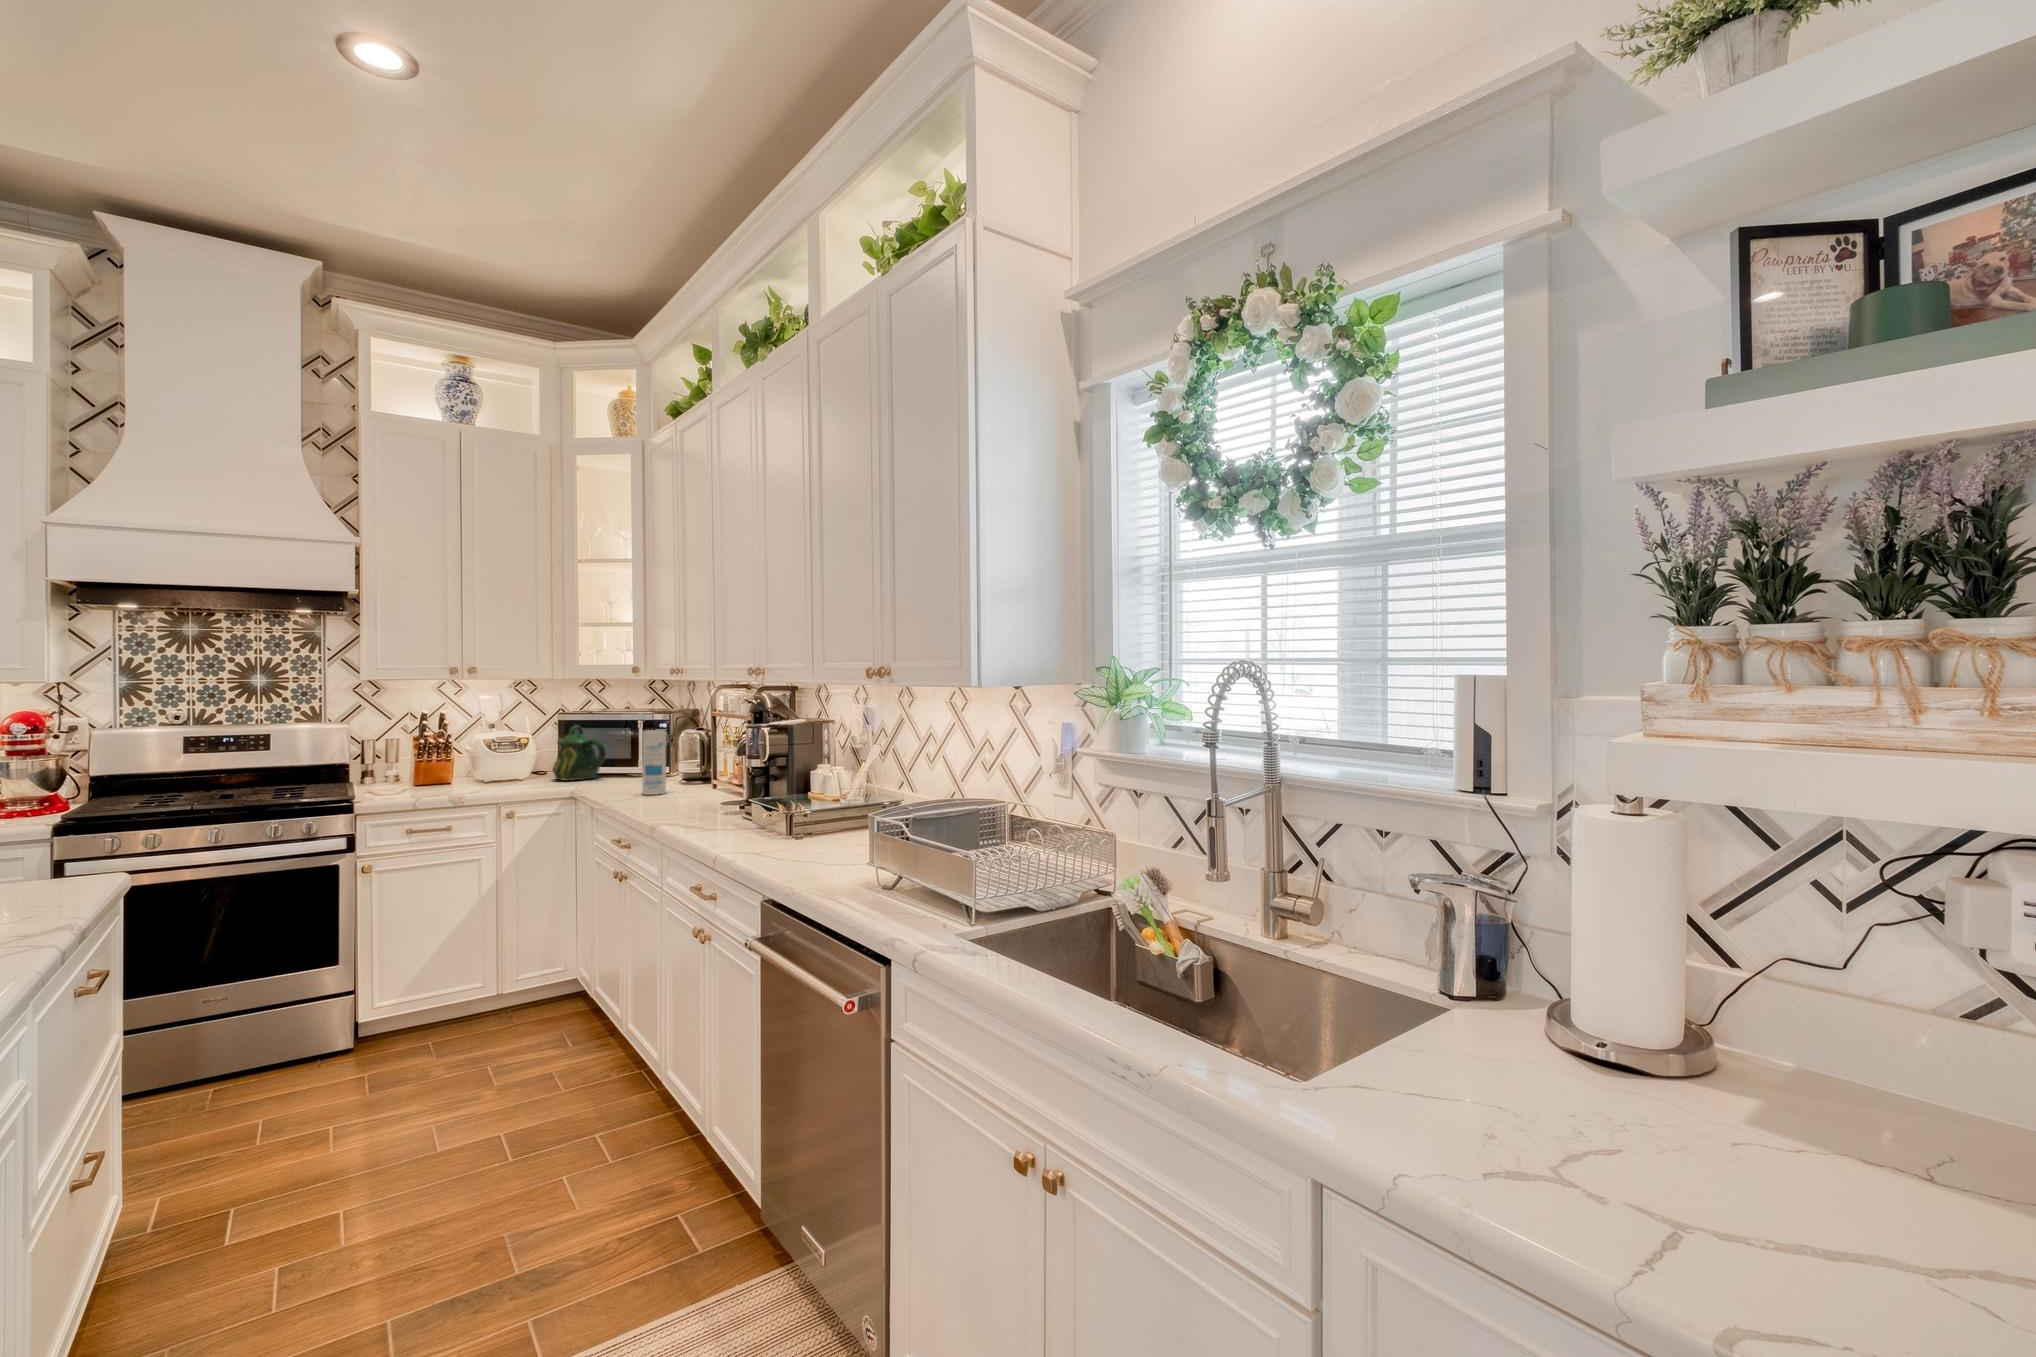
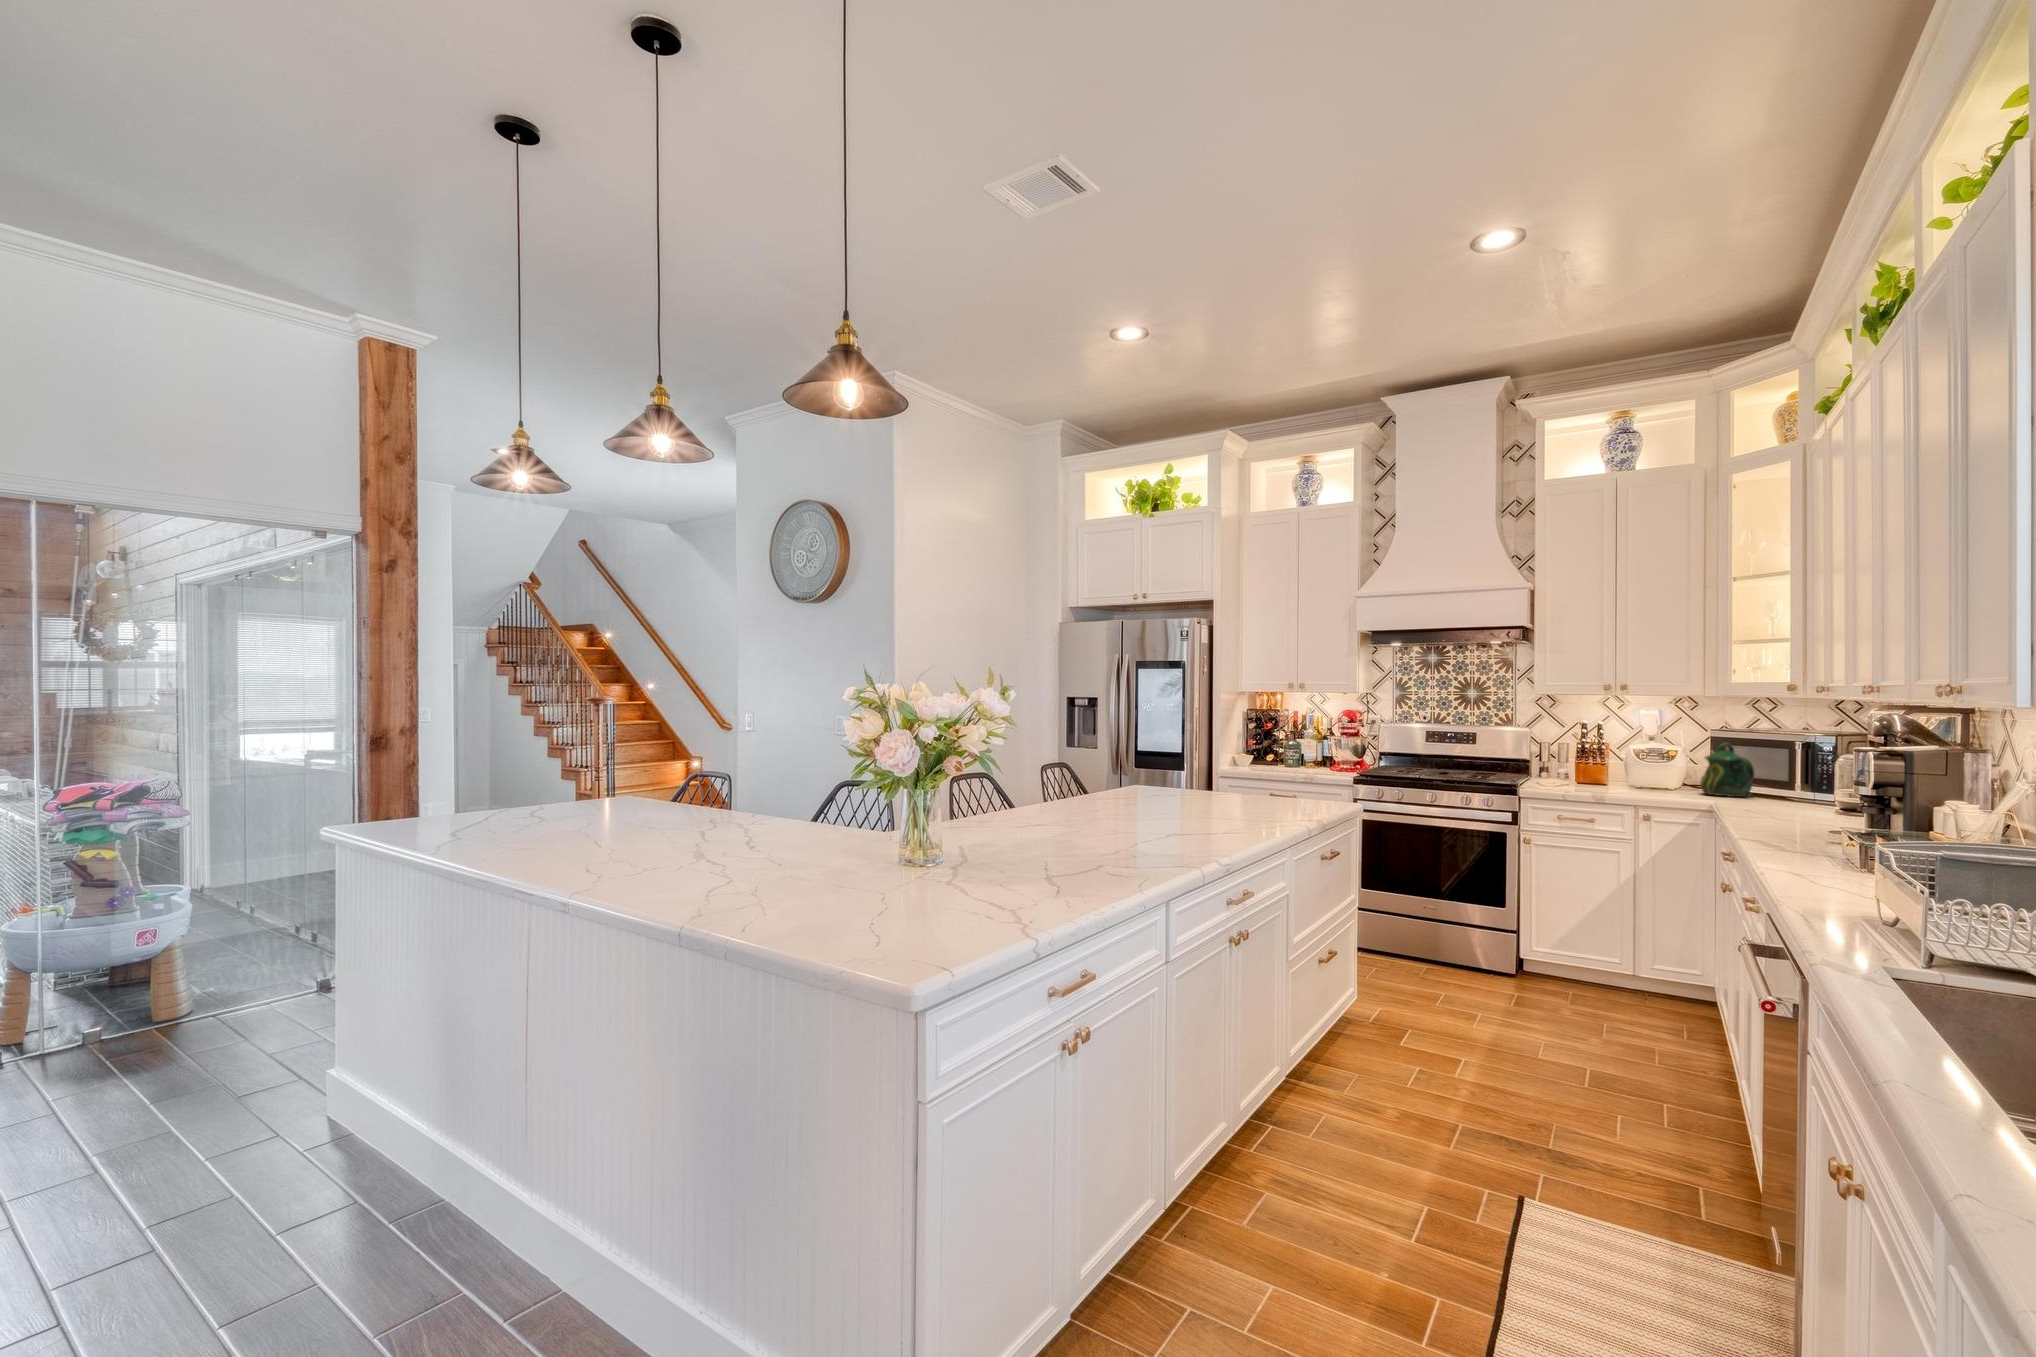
canister: present [642,730,666,795] -> none [1770,751,1800,818]

